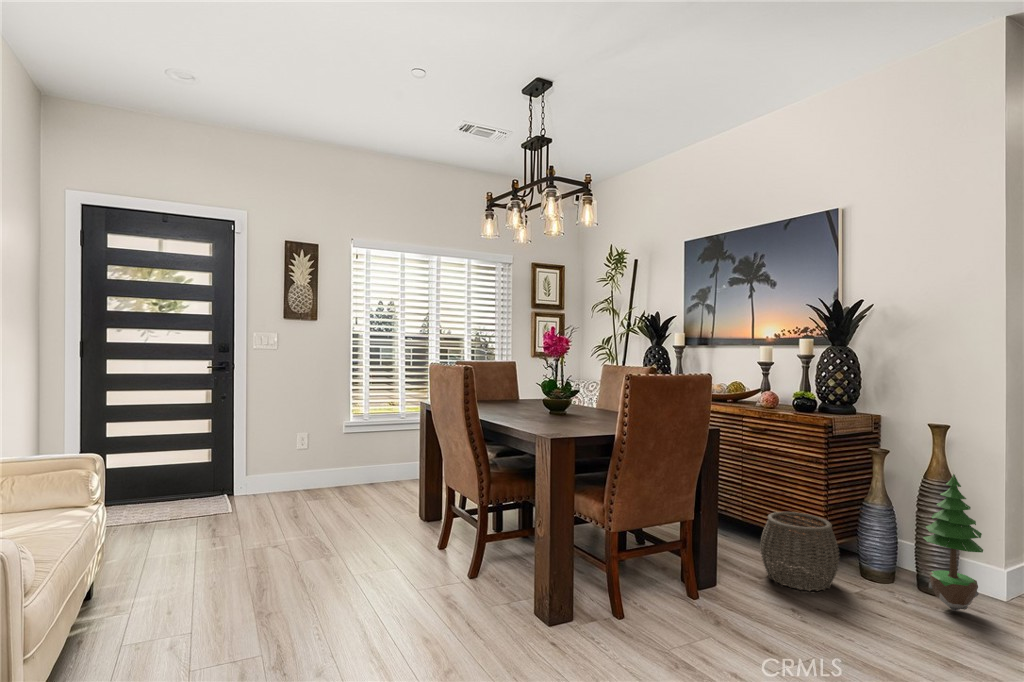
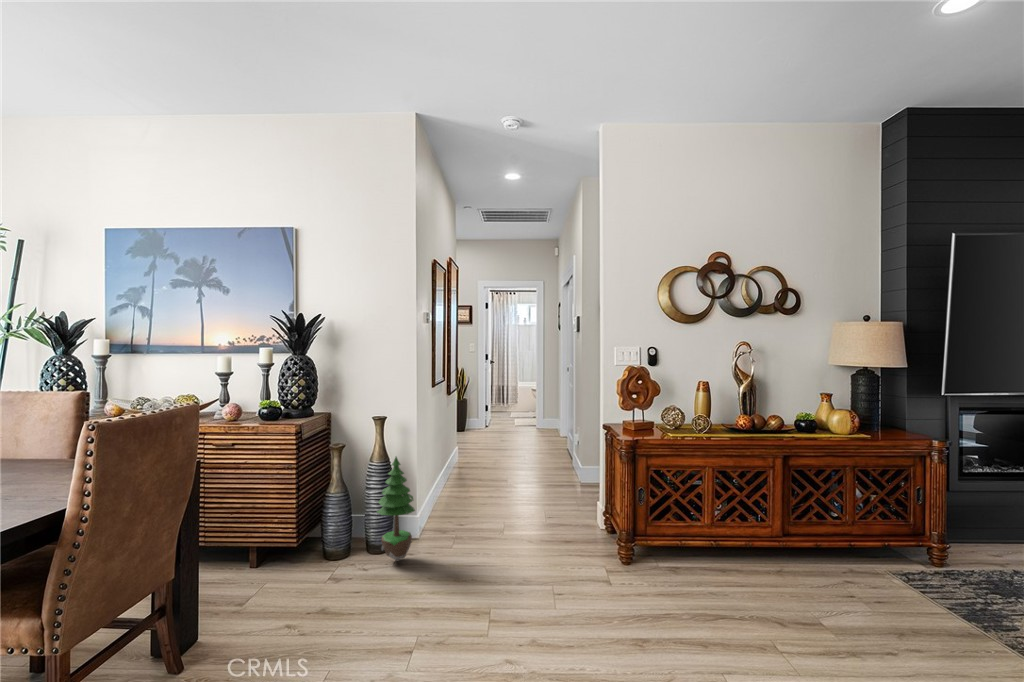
woven basket: present [760,512,840,591] -> none [239,520,316,603]

